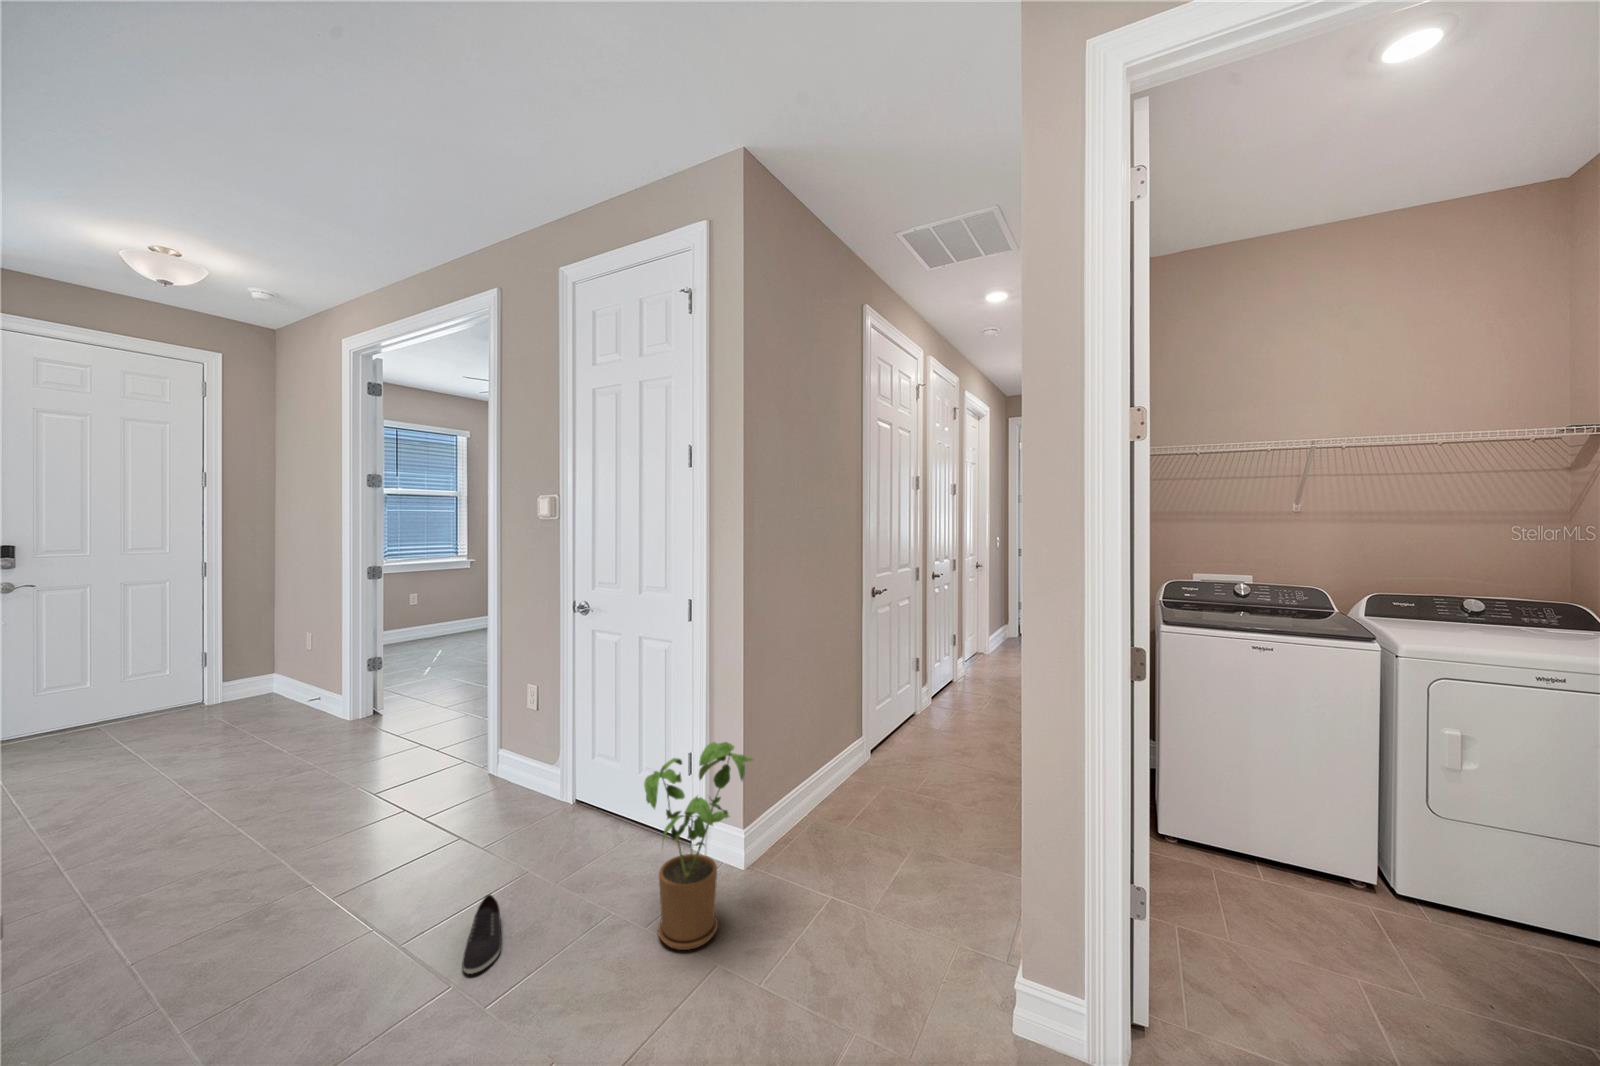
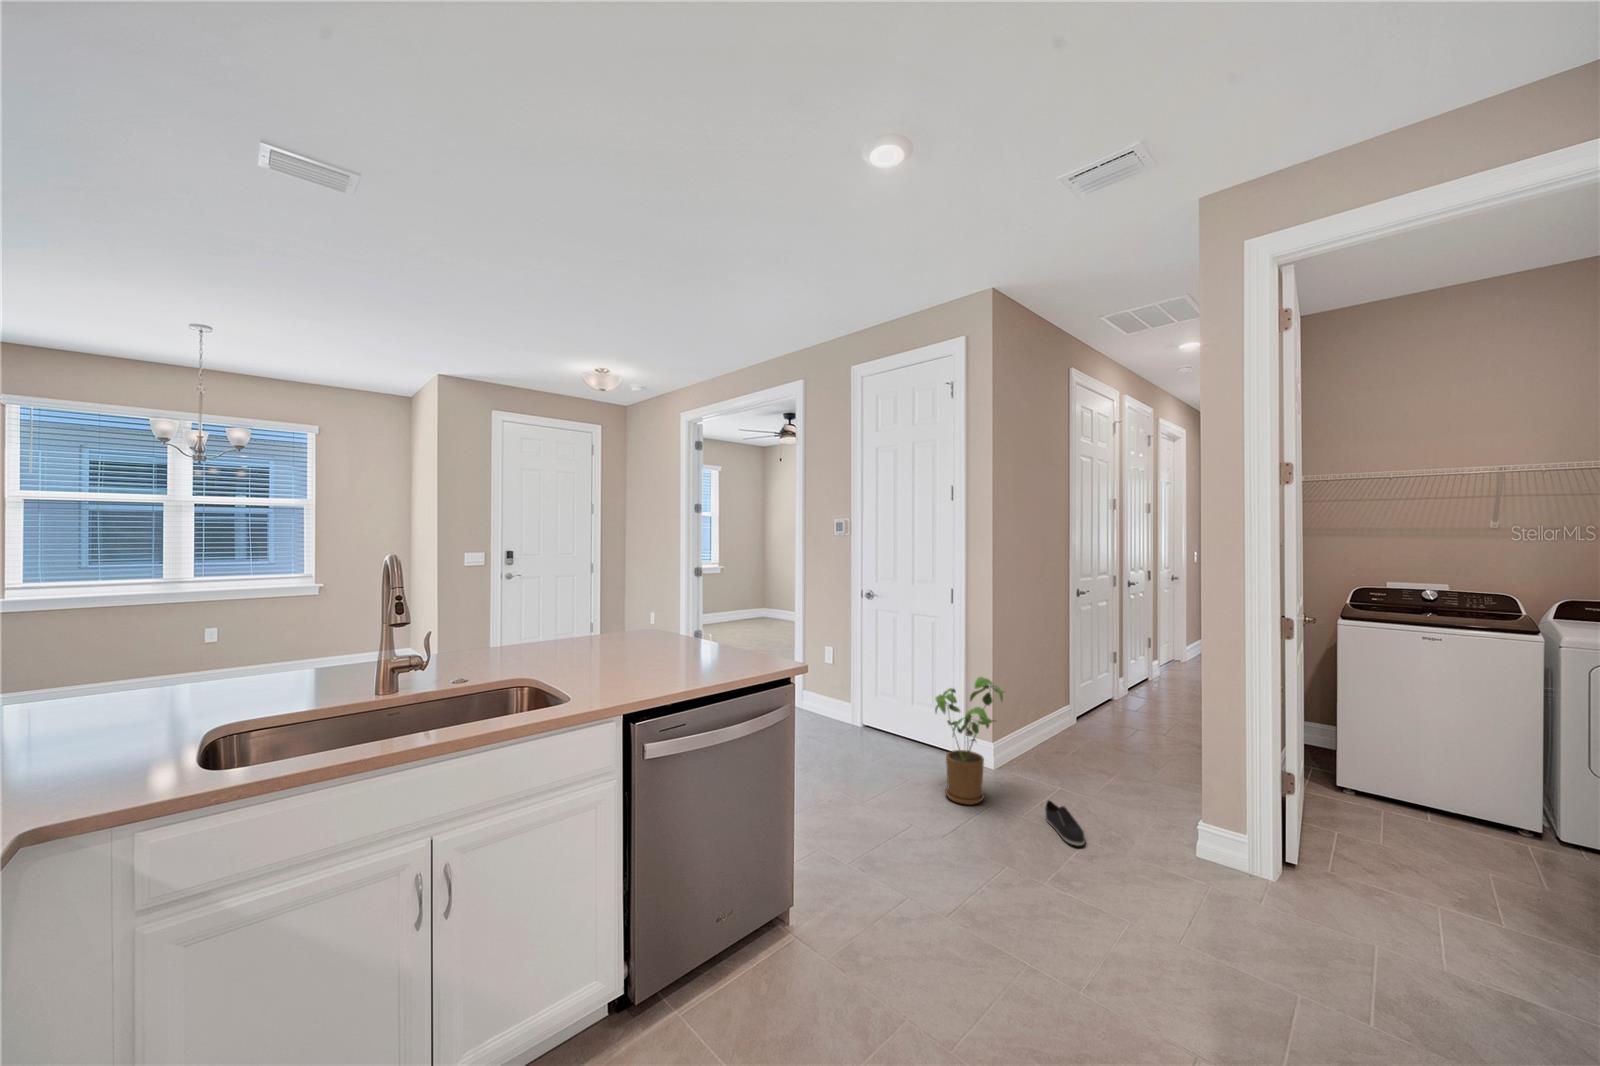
shoe: present [462,895,501,974] -> present [1045,800,1085,846]

